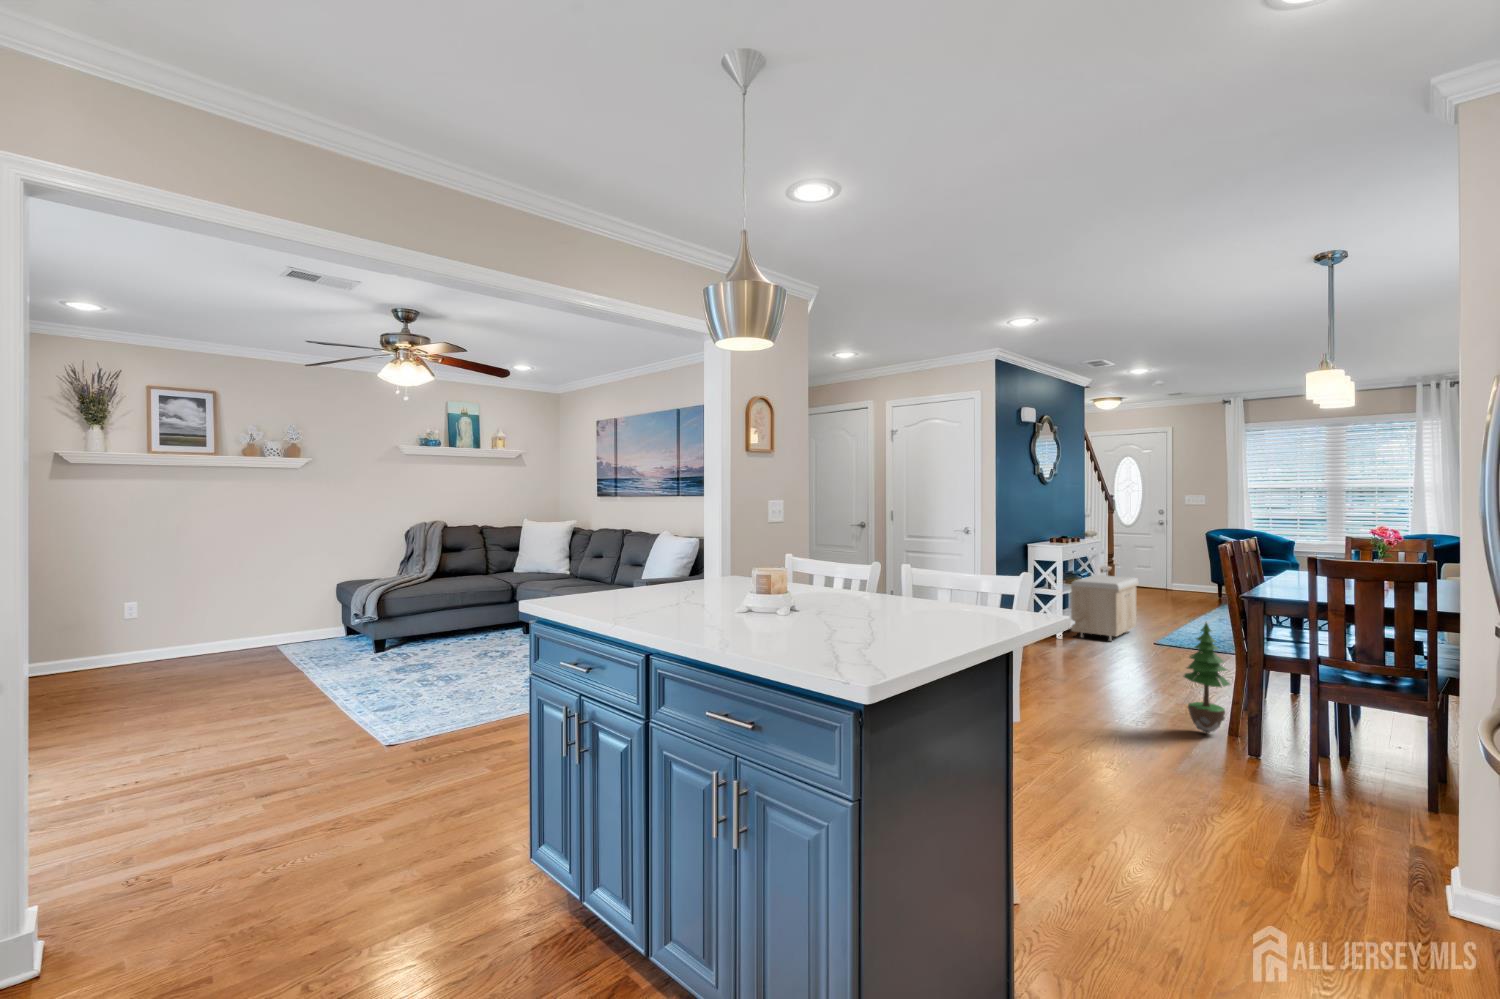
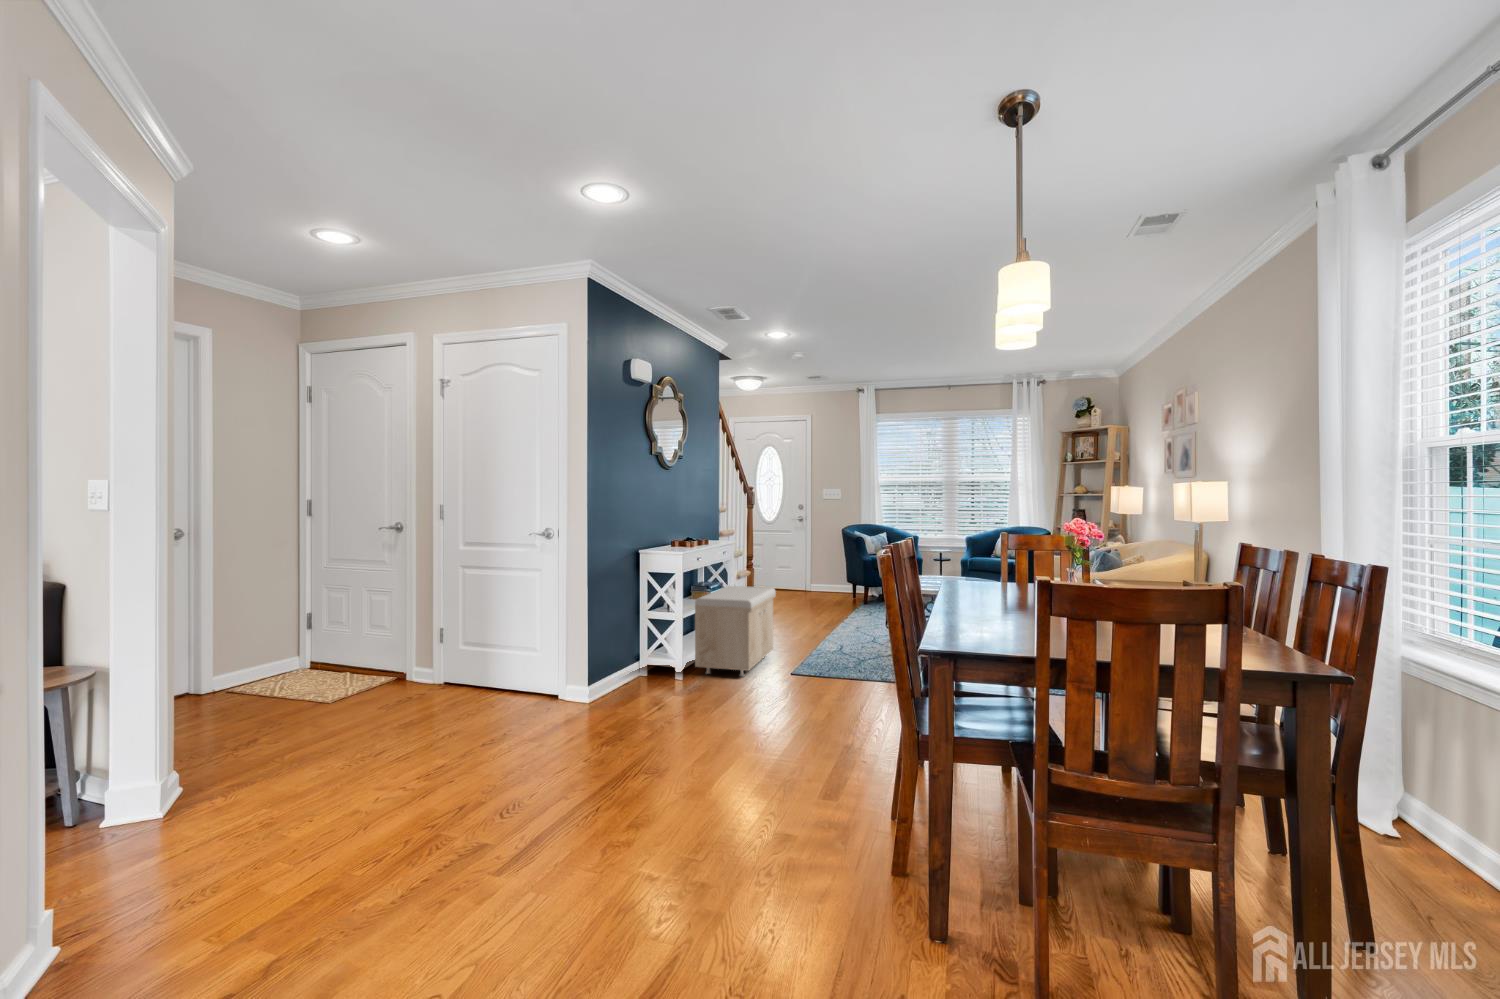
potted tree: present [1184,623,1230,733] -> none [836,699,912,906]

